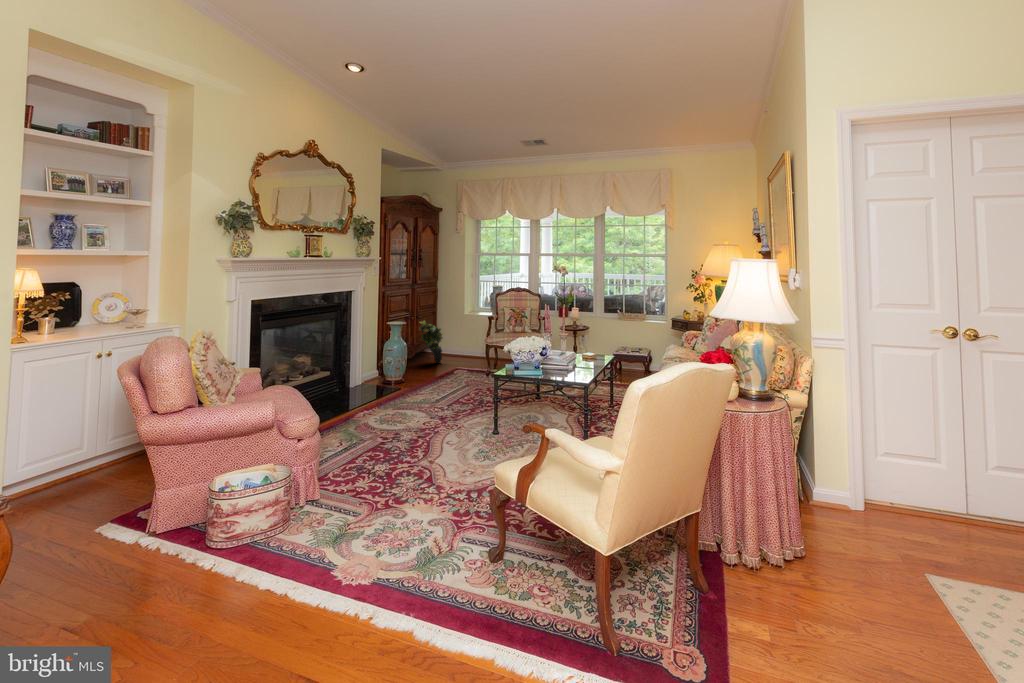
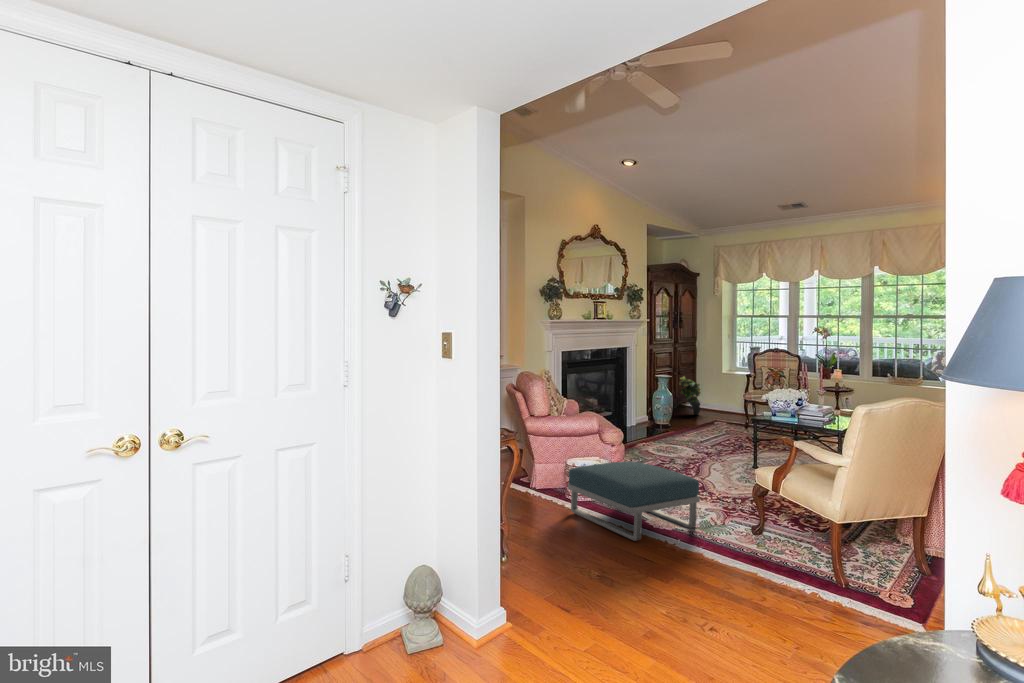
footstool: none [182,469,416,644] -> present [568,461,700,541]

